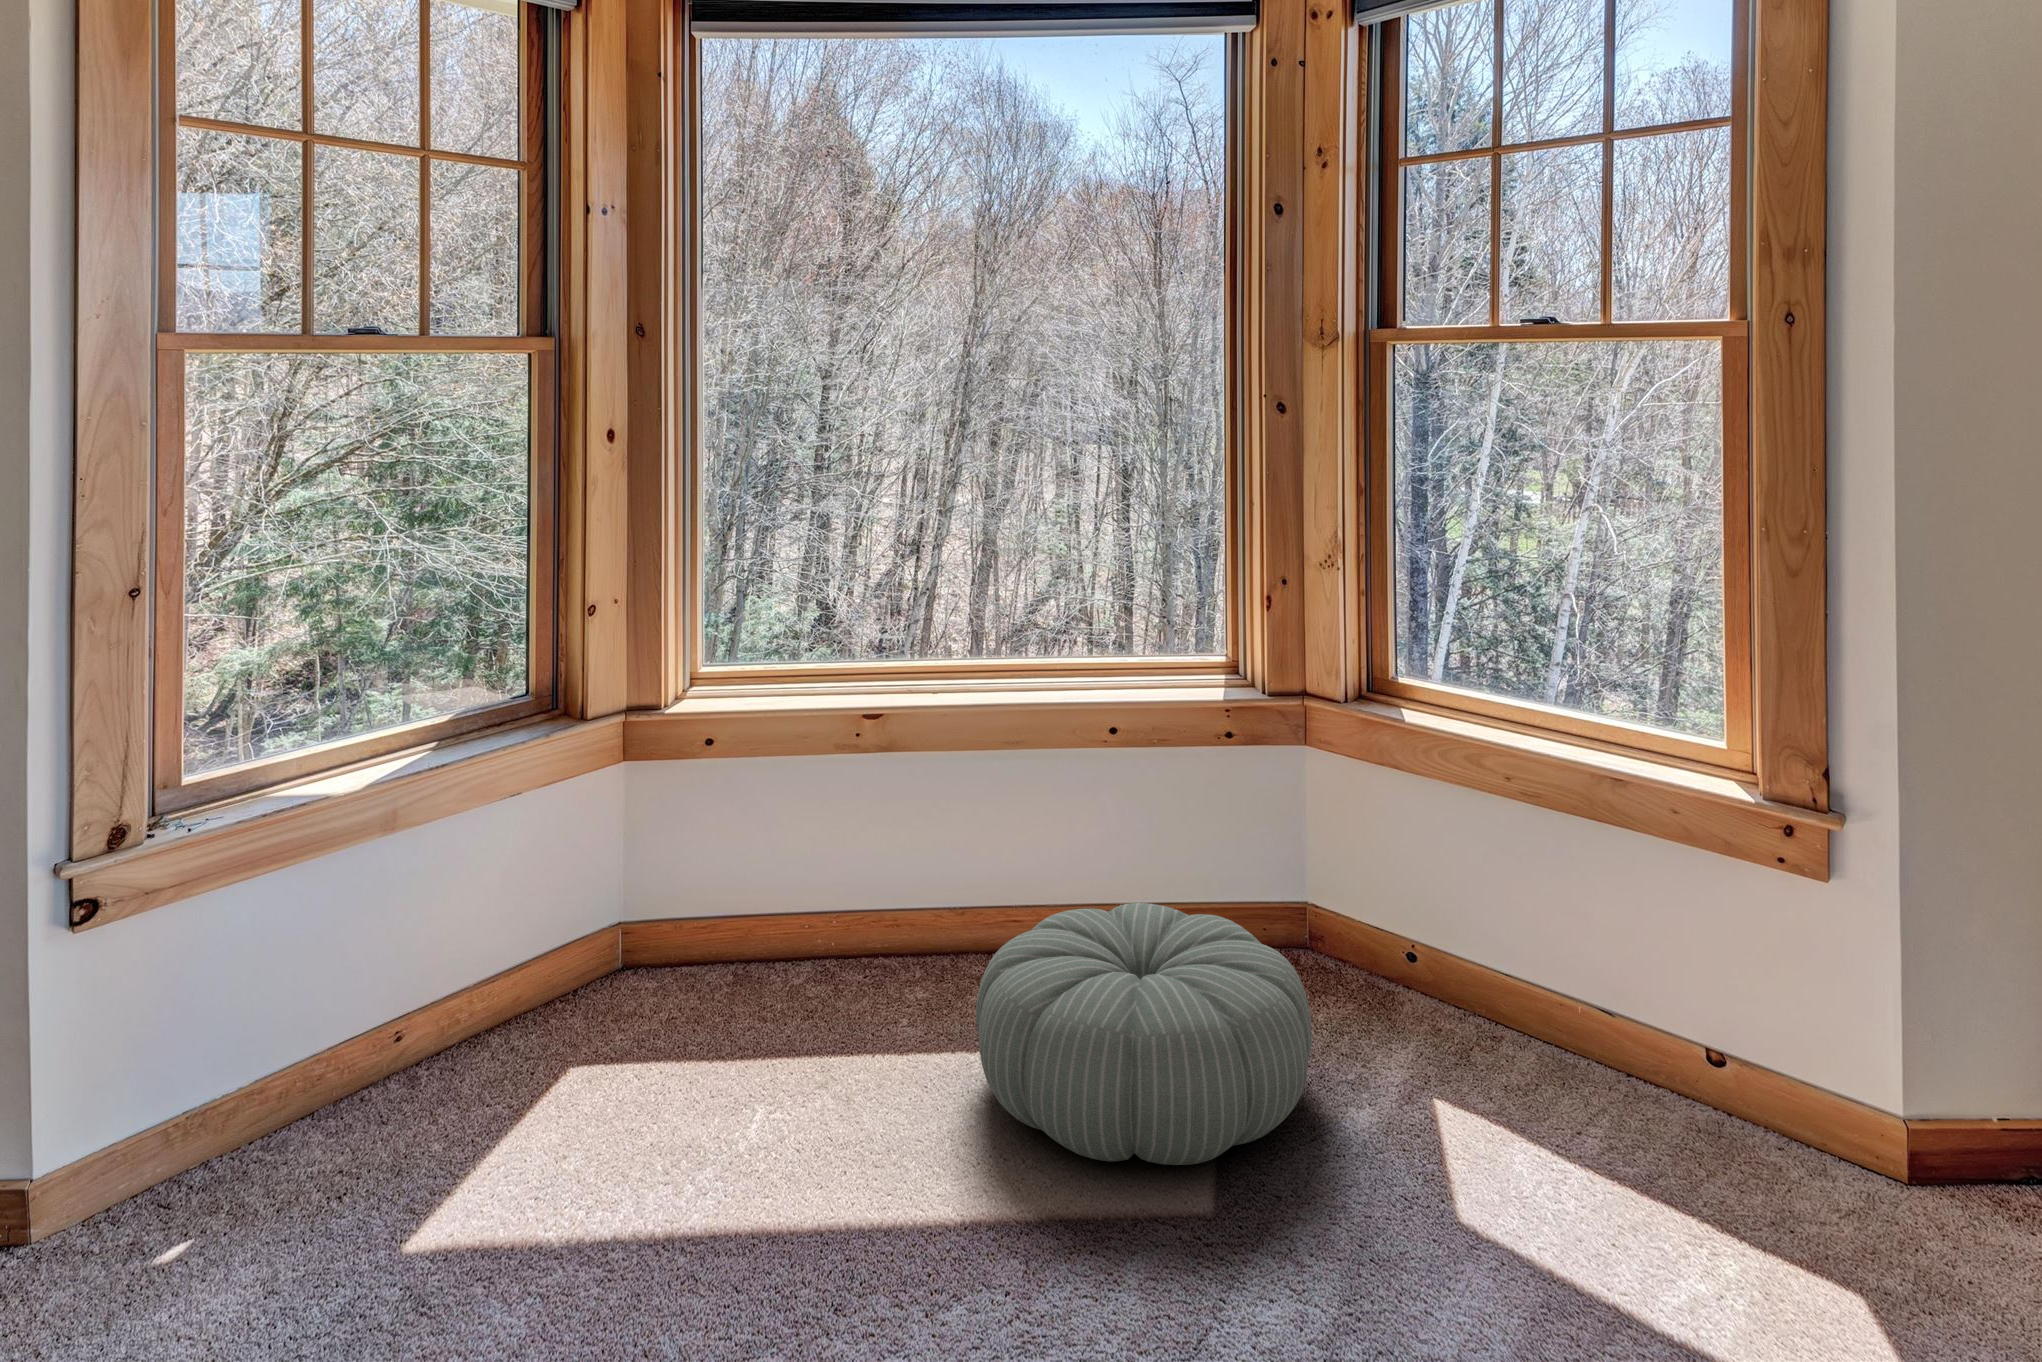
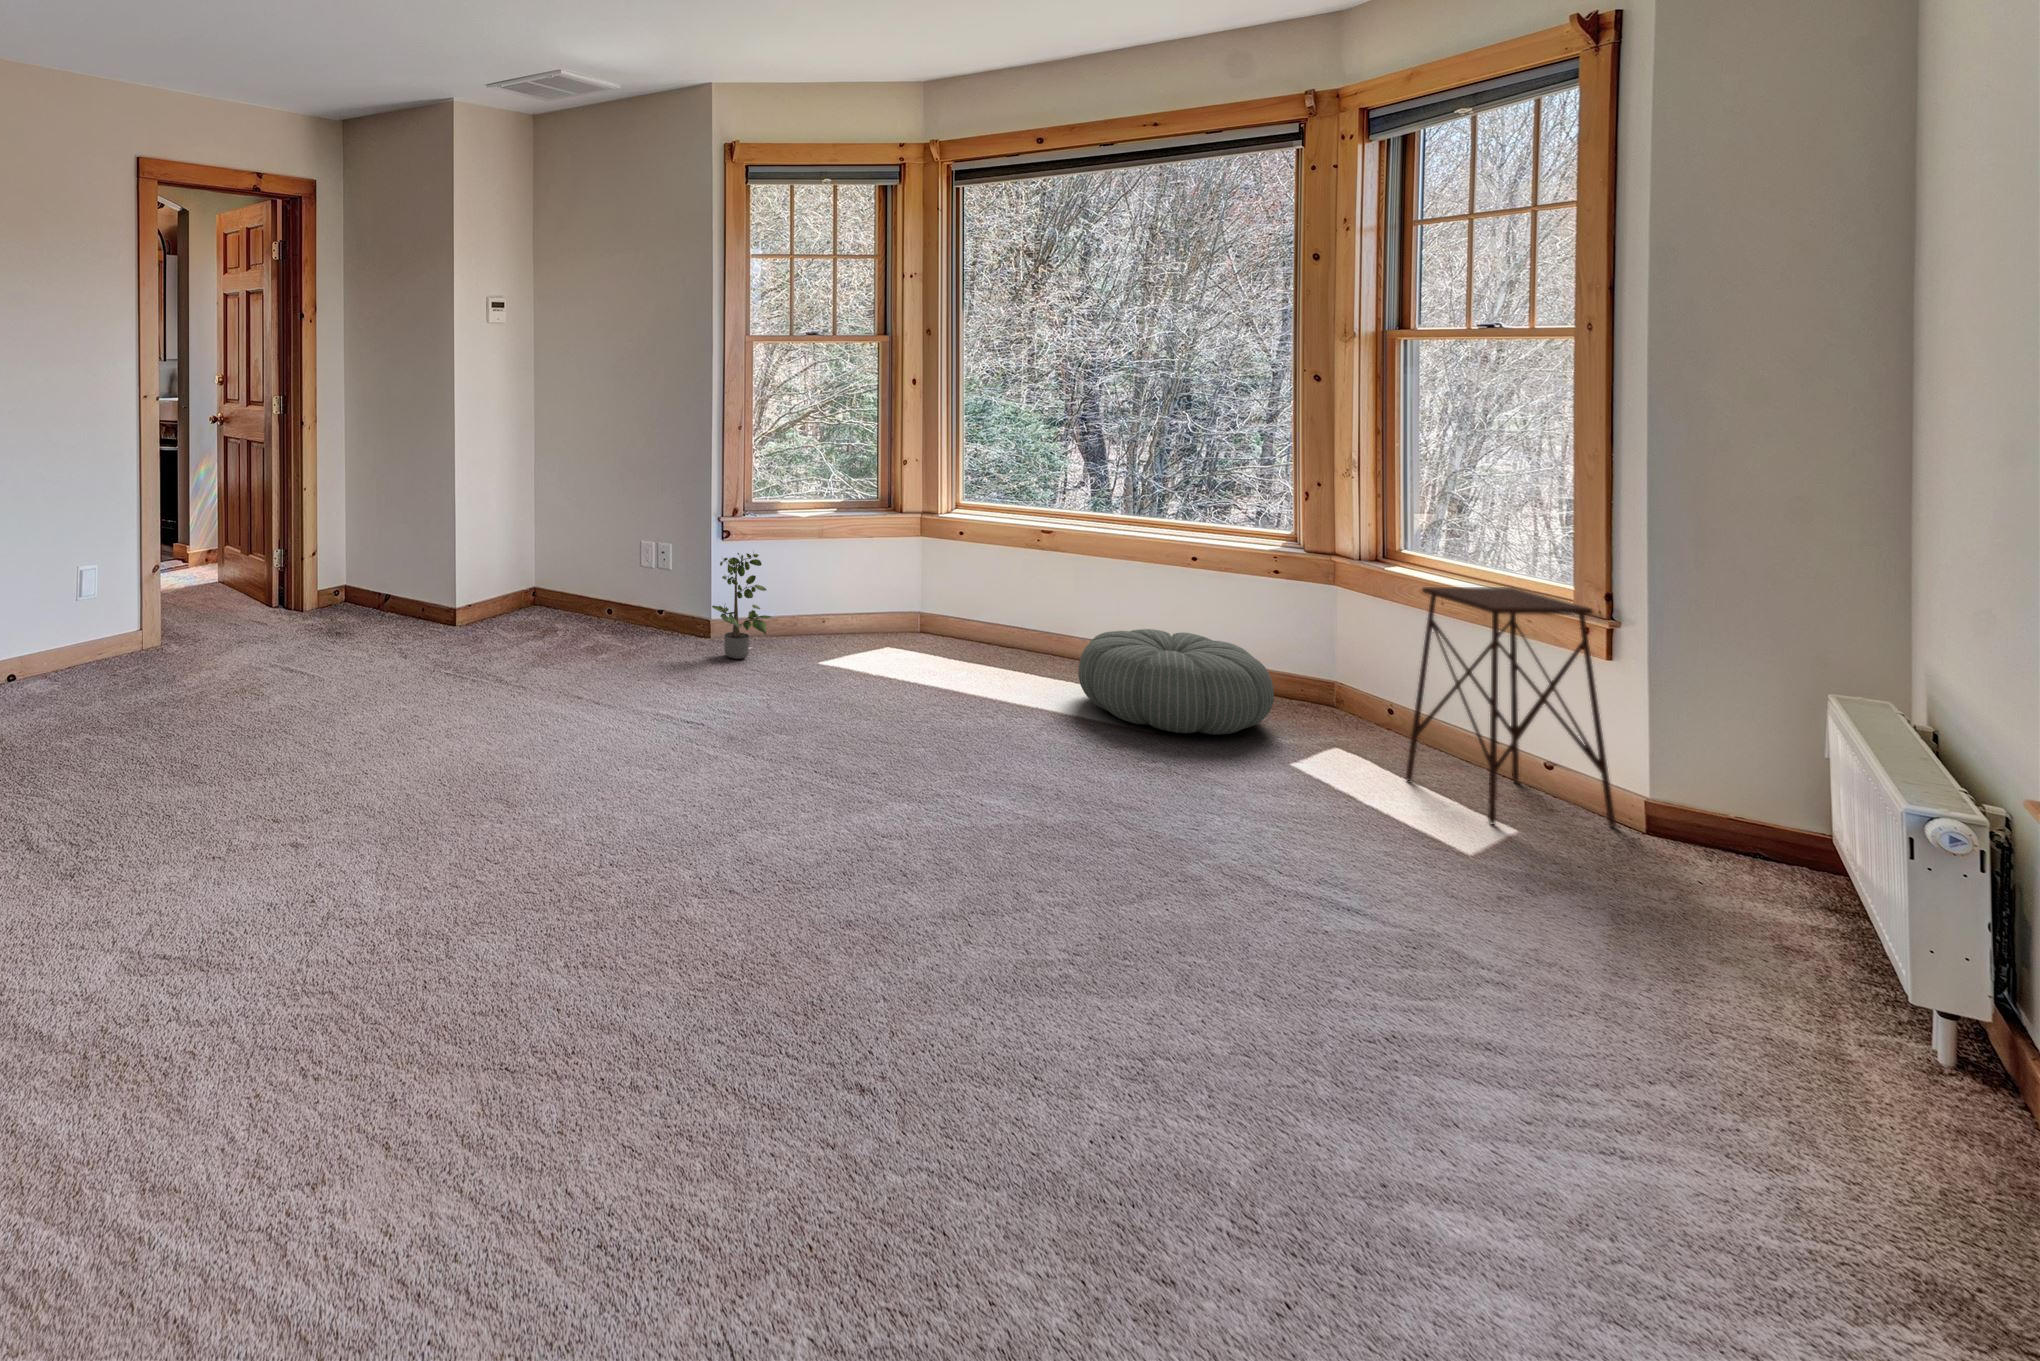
side table: none [1563,767,1866,1265] -> present [1406,587,1616,827]
potted plant: none [74,913,270,1236] -> present [712,553,772,659]

